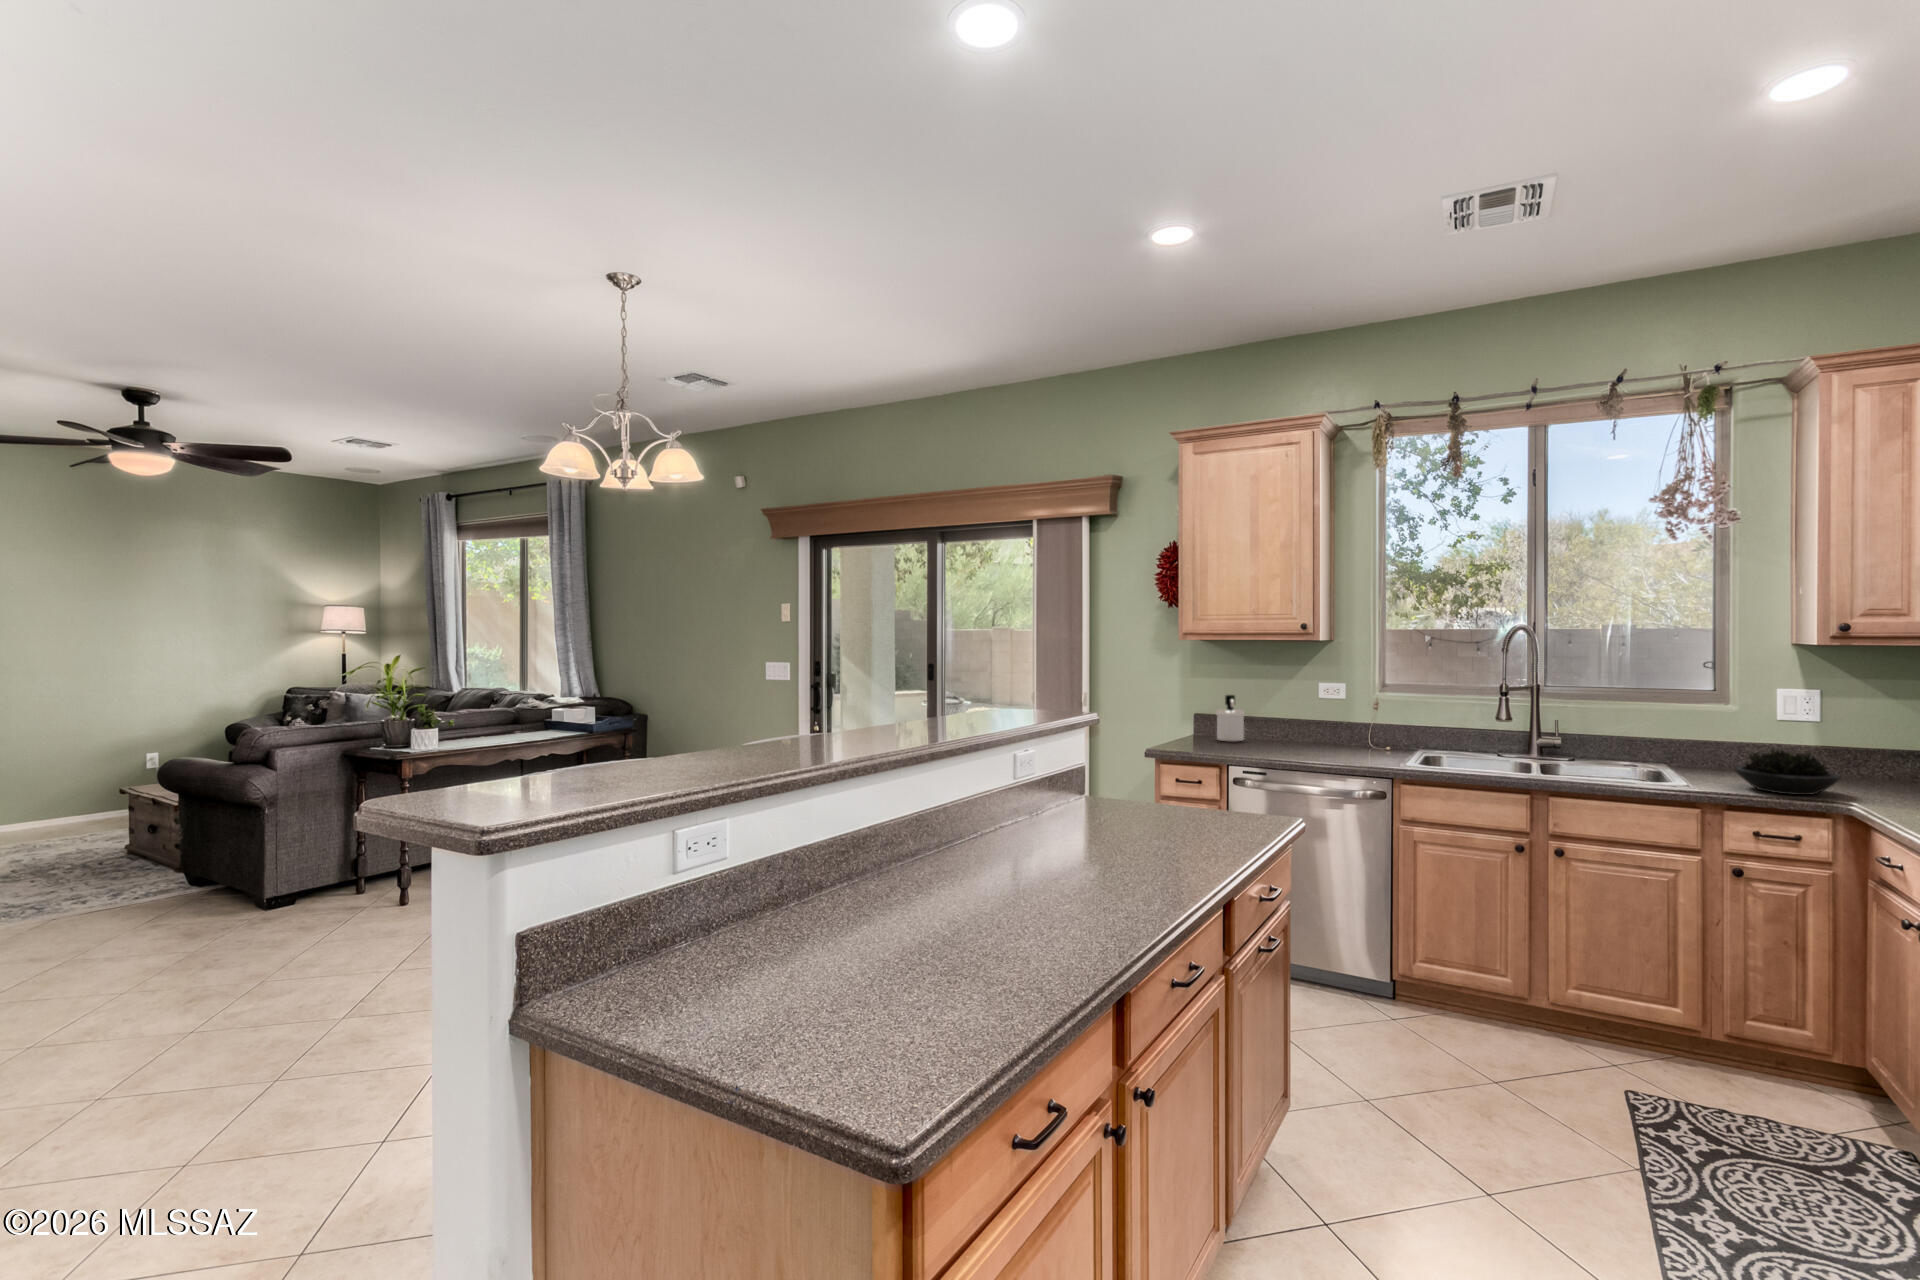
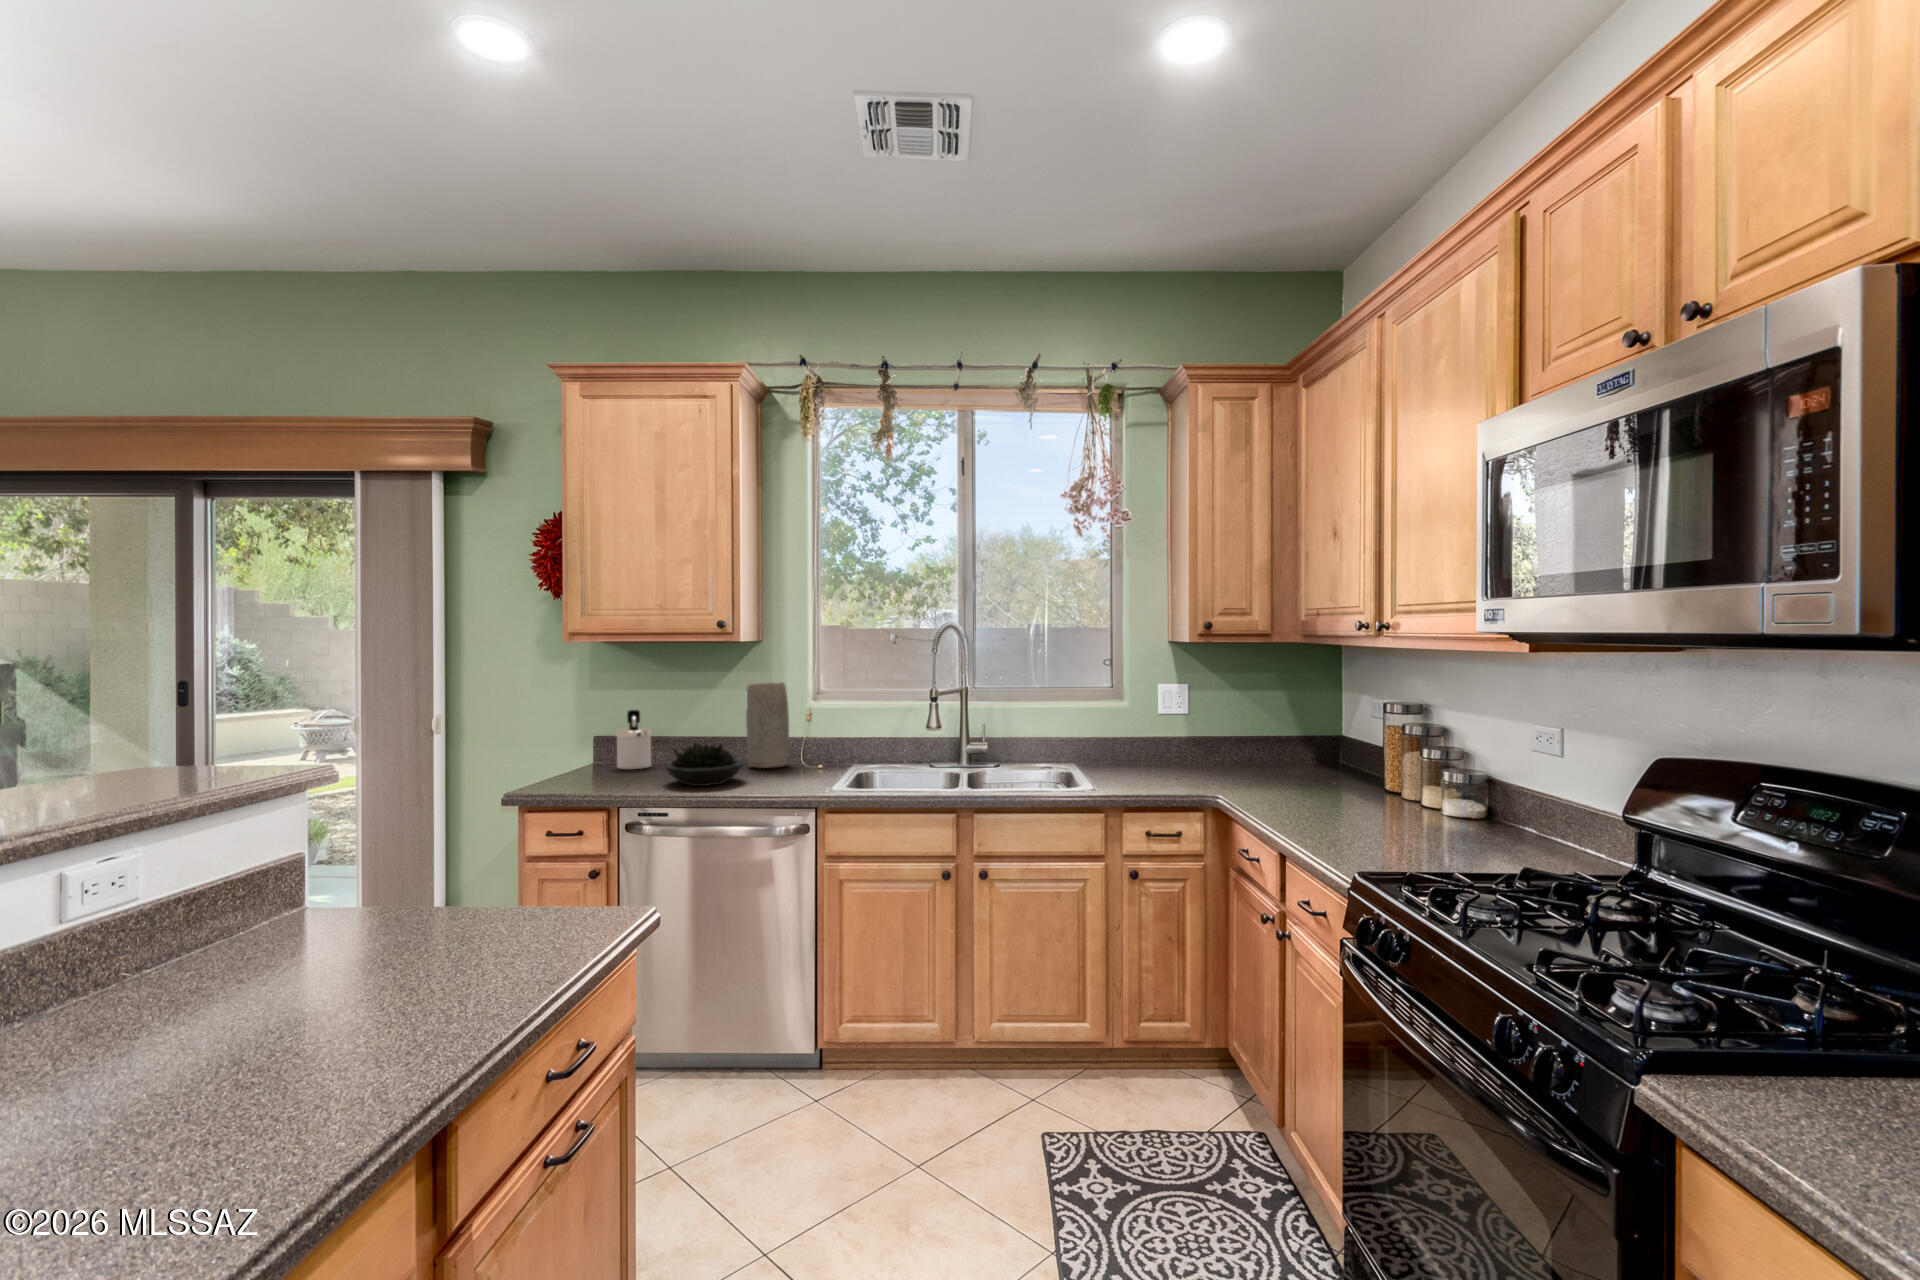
vase: none [1325,676,1363,747] -> present [746,682,789,768]
succulent plant: present [1734,749,1841,795] -> present [665,743,743,786]

